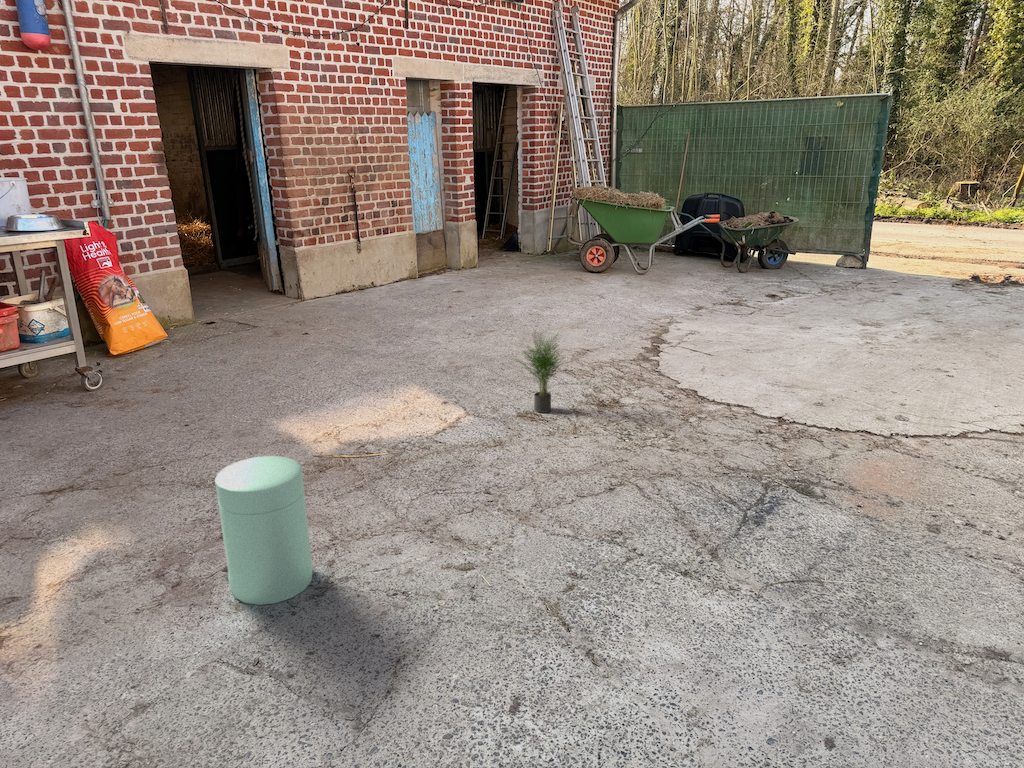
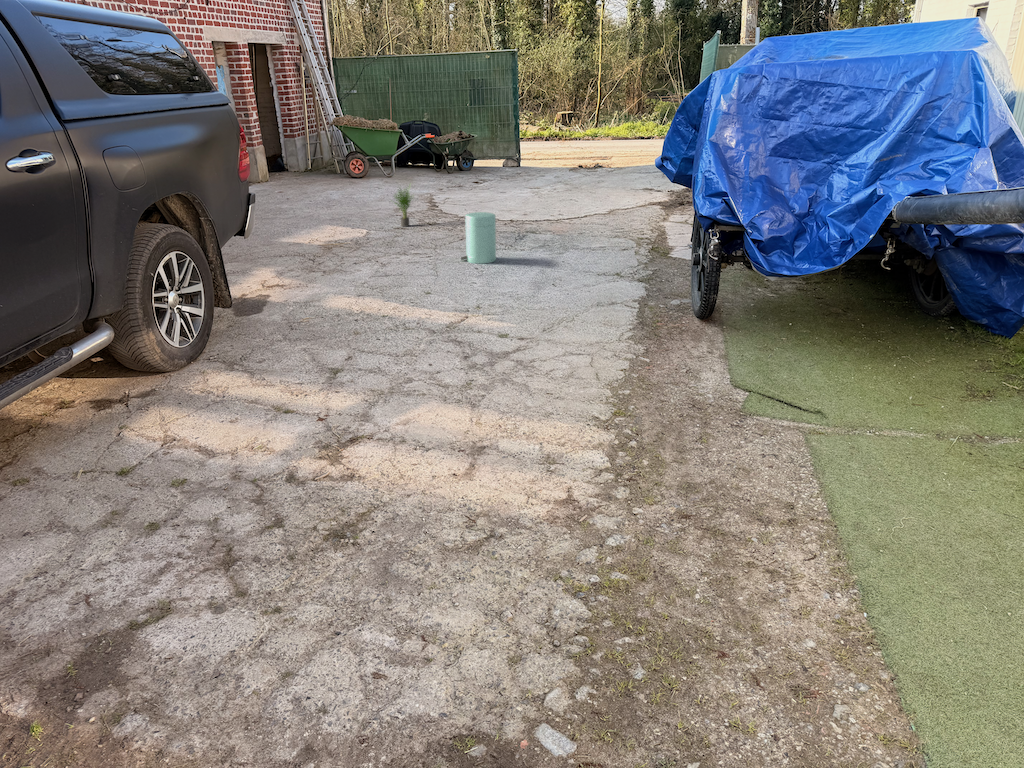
trash can: present [215,456,313,605] -> present [461,212,496,264]

